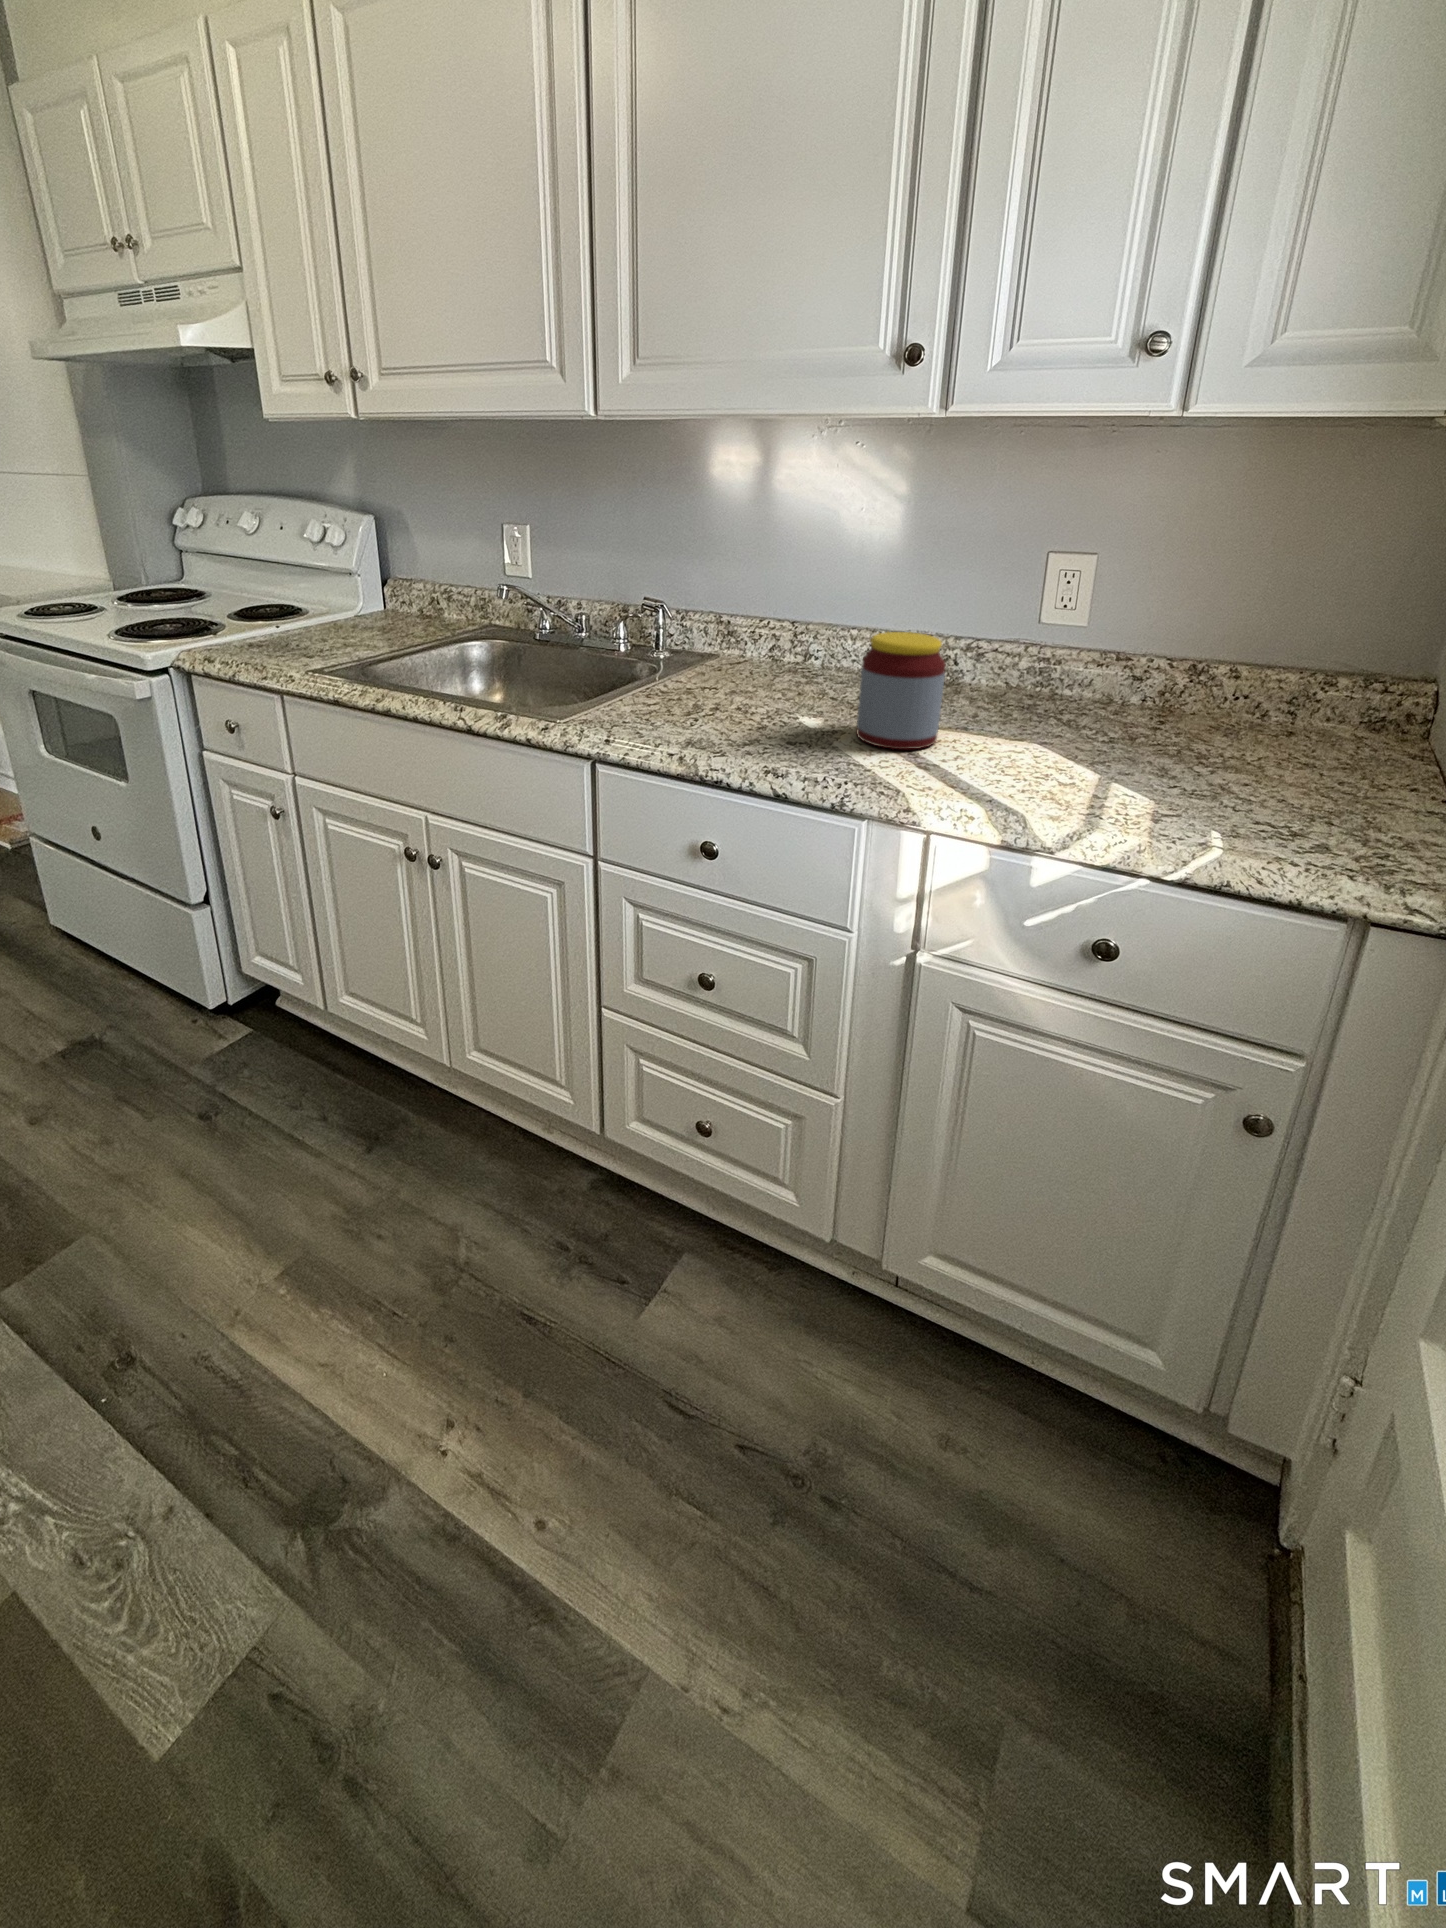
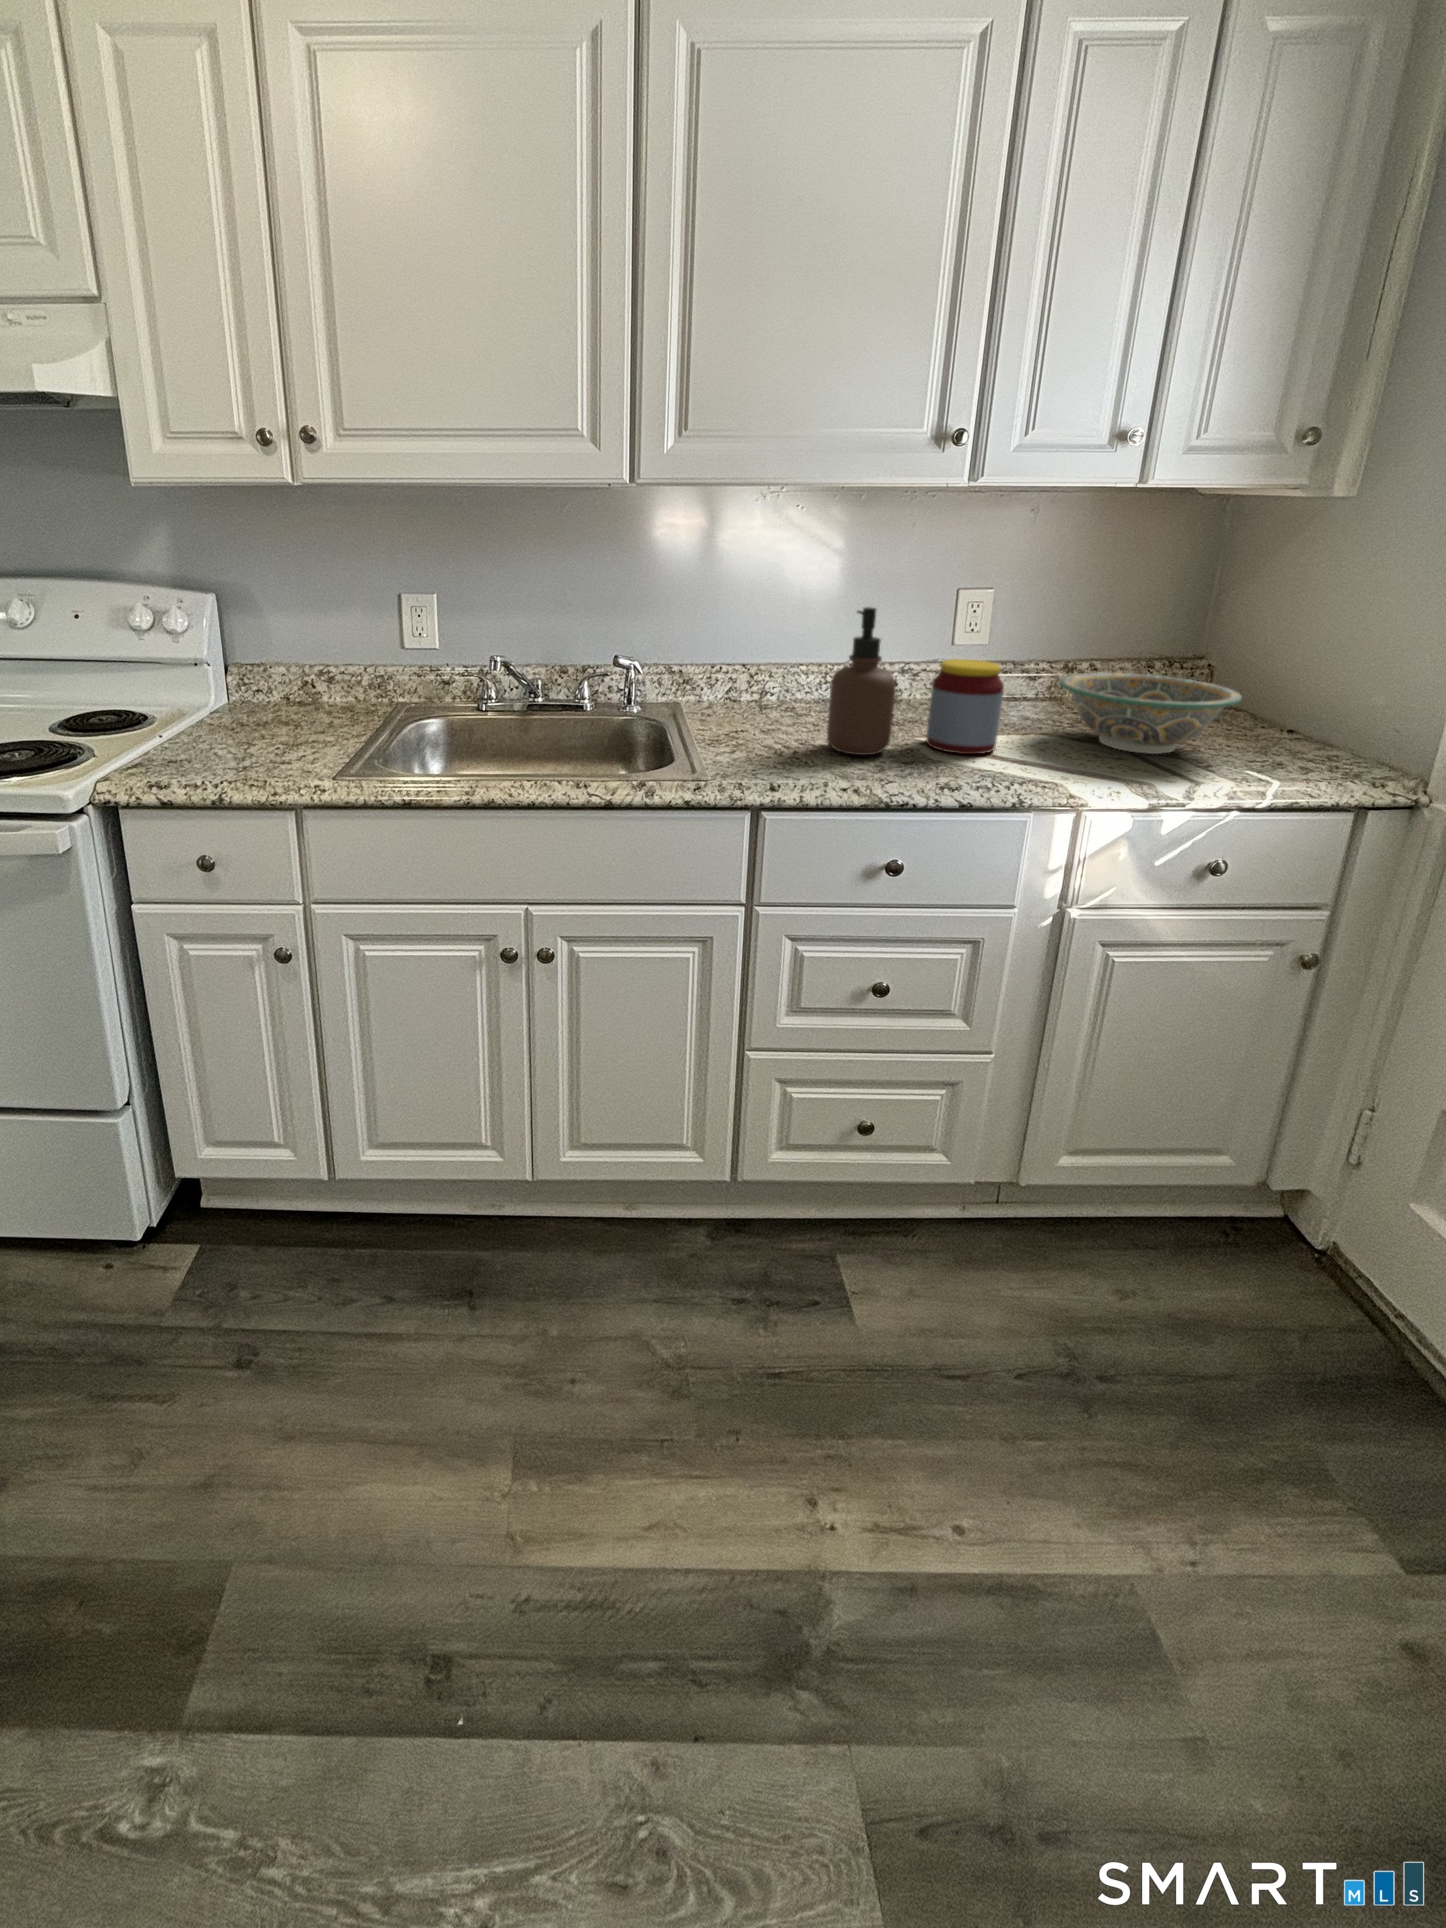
soap dispenser: none [738,560,812,729] -> present [827,607,896,755]
bowl: none [1031,672,1276,791] -> present [1059,672,1242,754]

